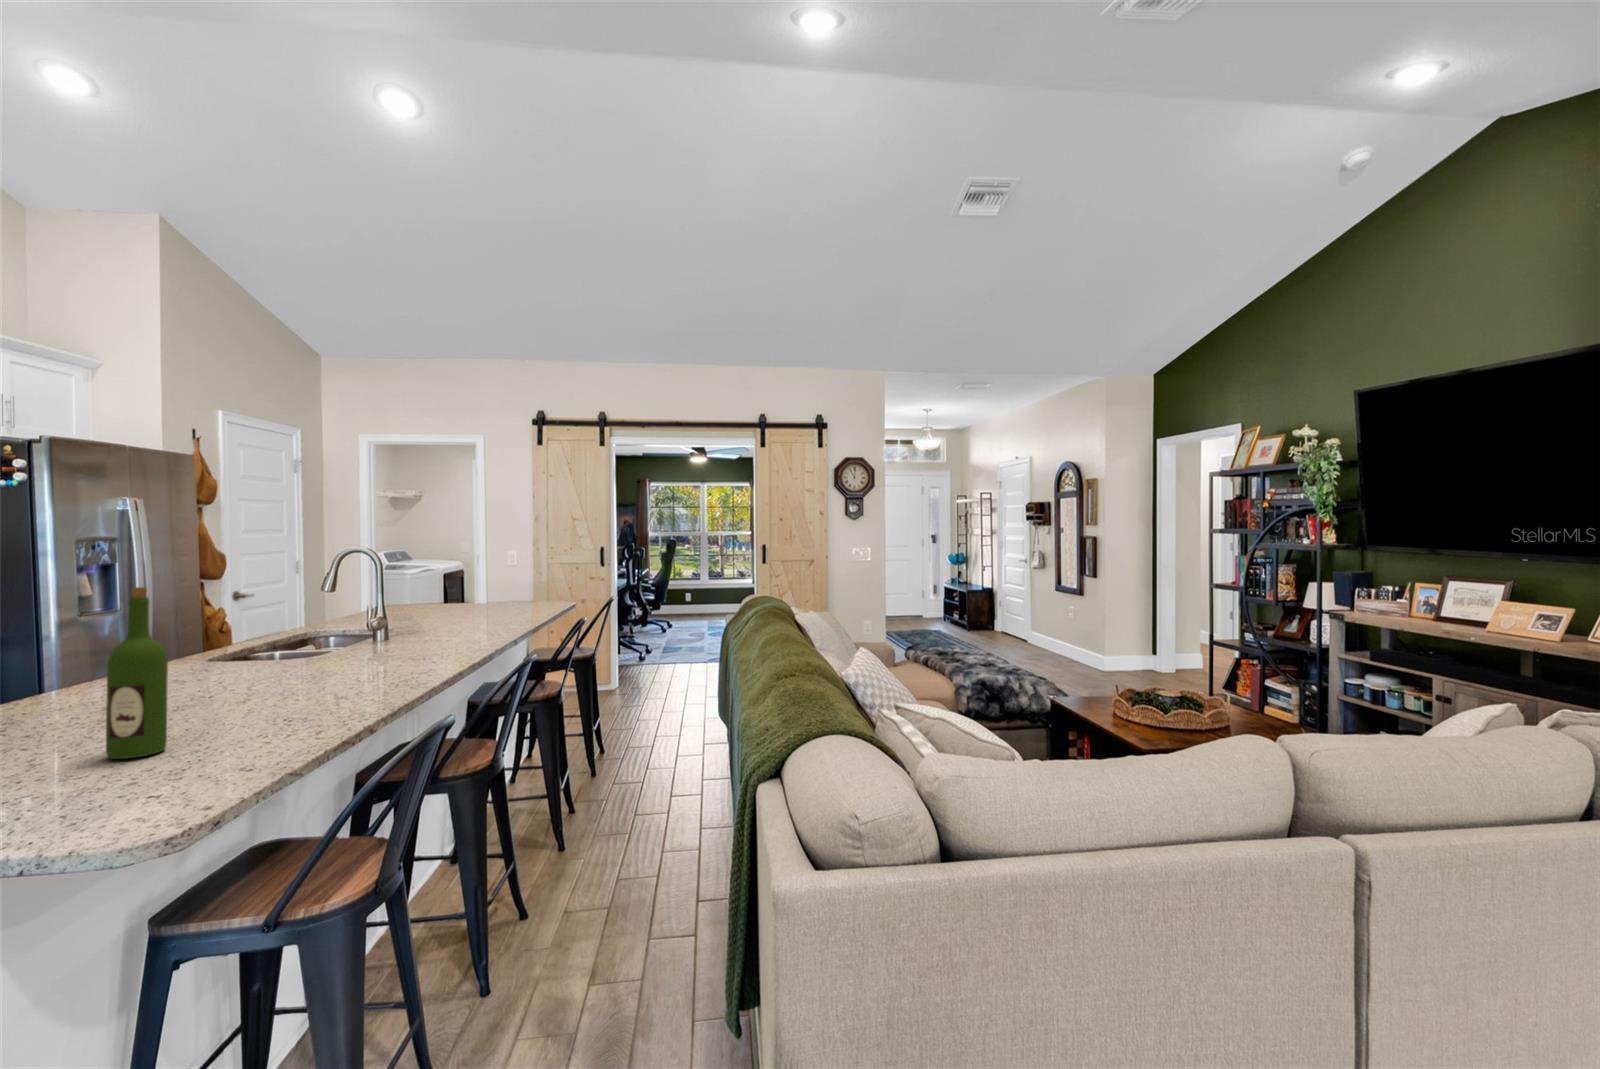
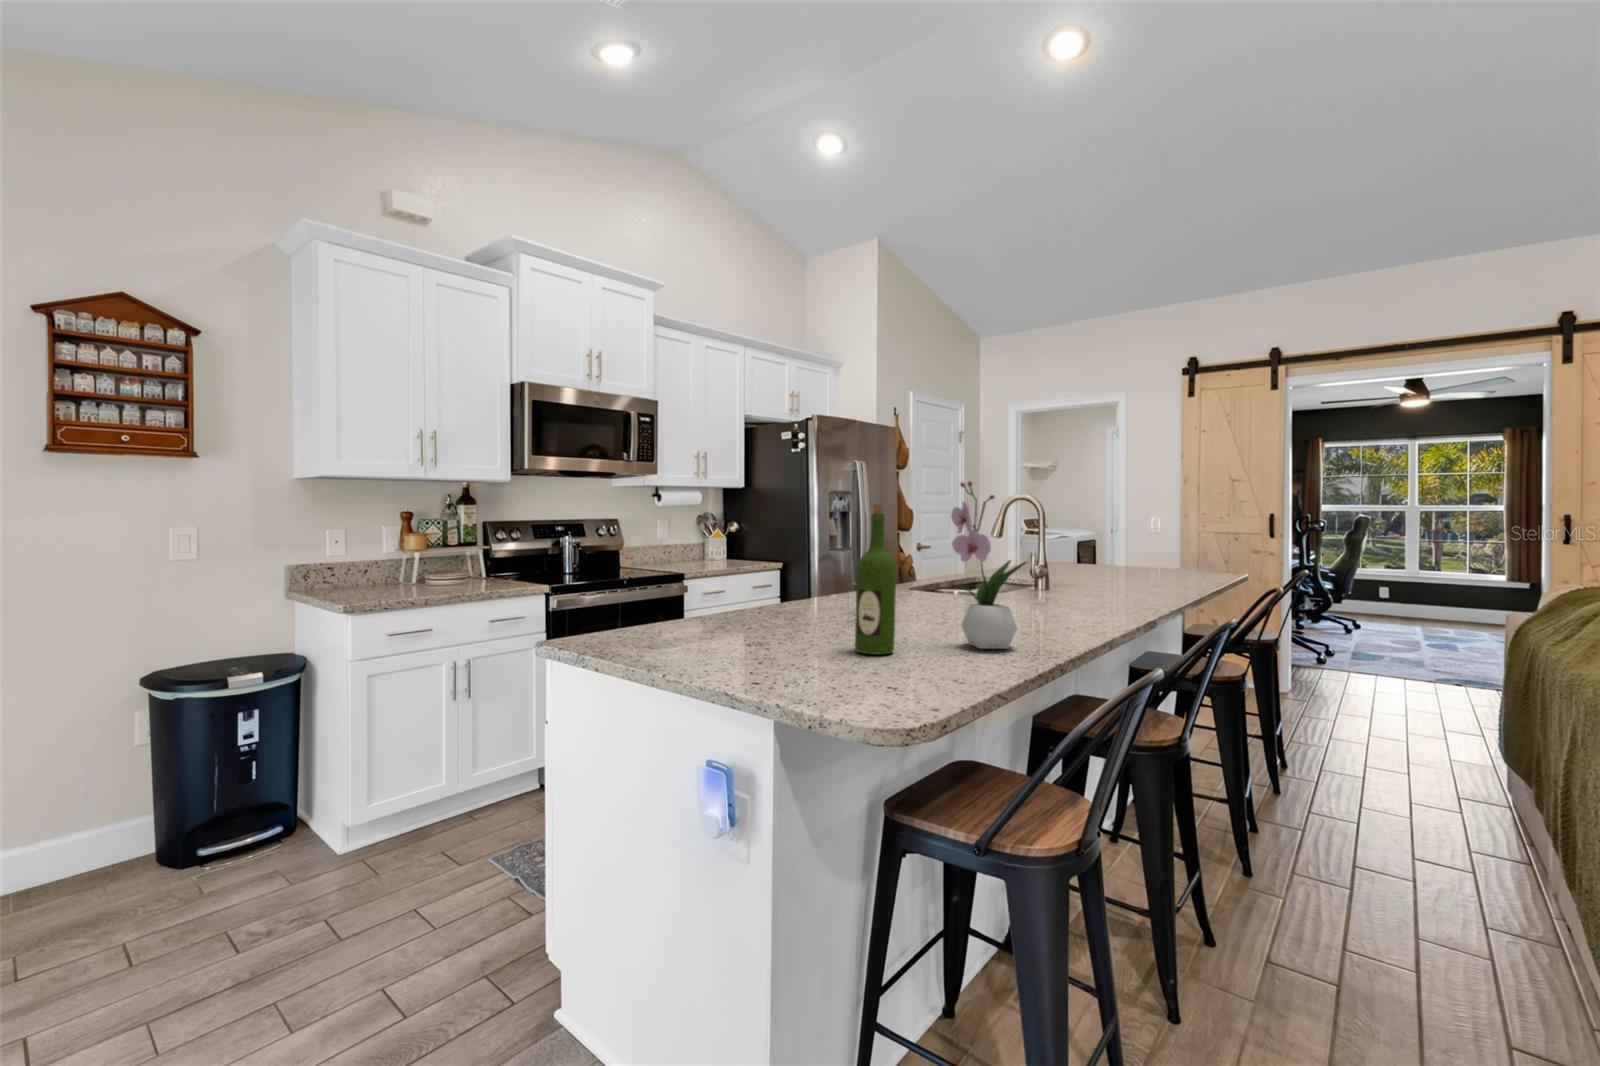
flower arrangement: none [245,555,336,725] -> present [951,481,1026,649]

